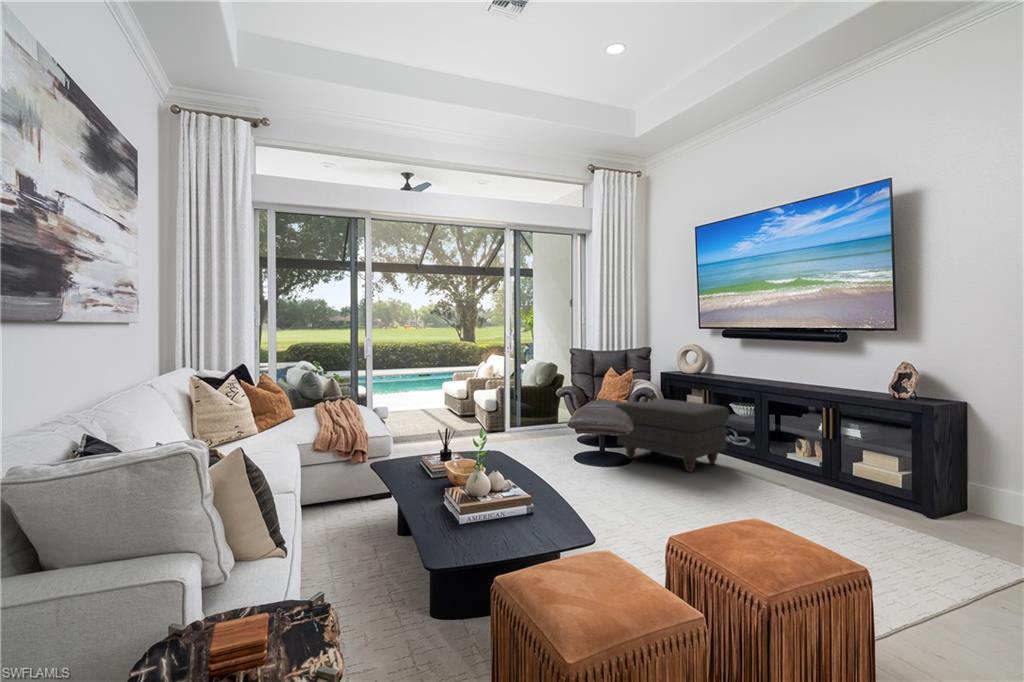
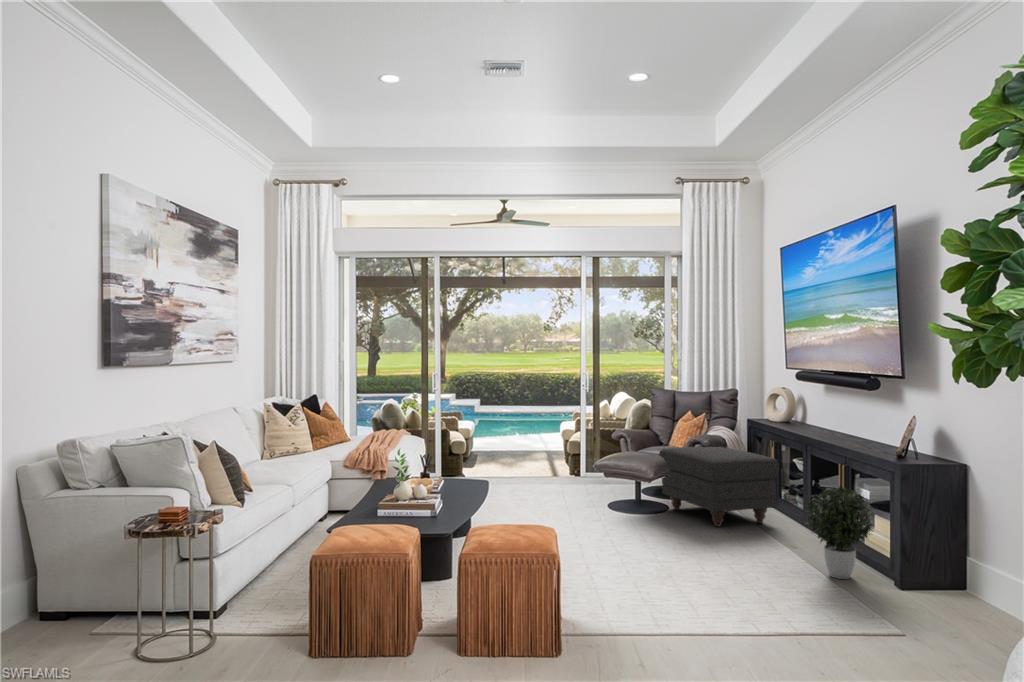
potted plant: none [829,429,902,515] -> present [805,486,873,579]

